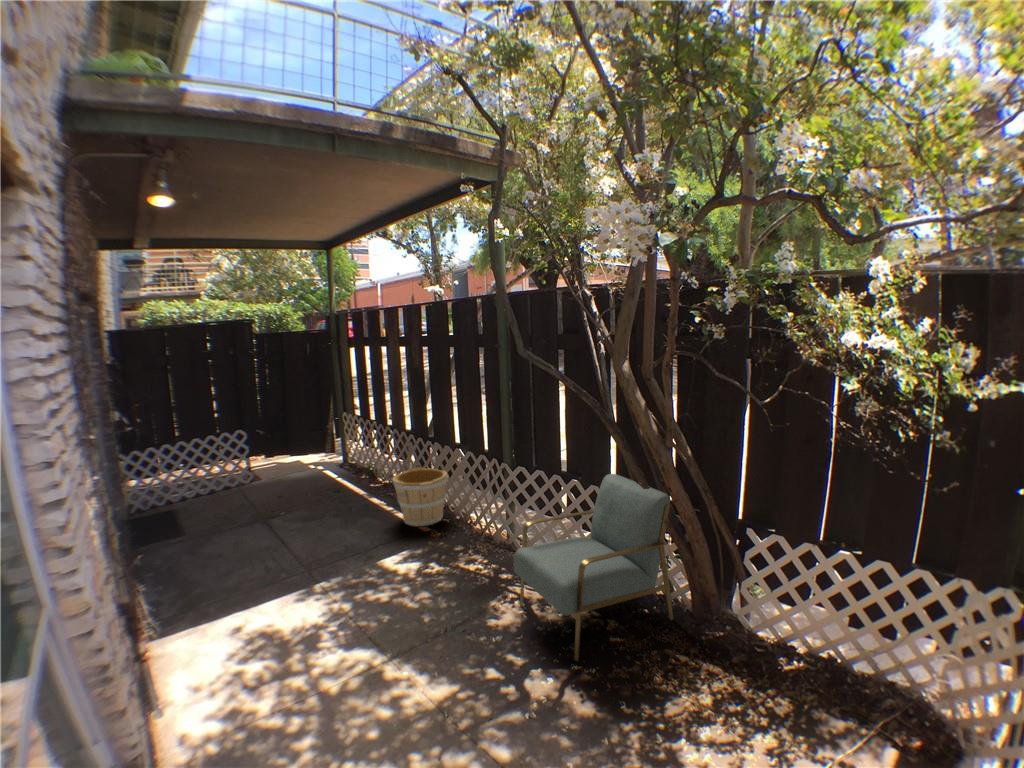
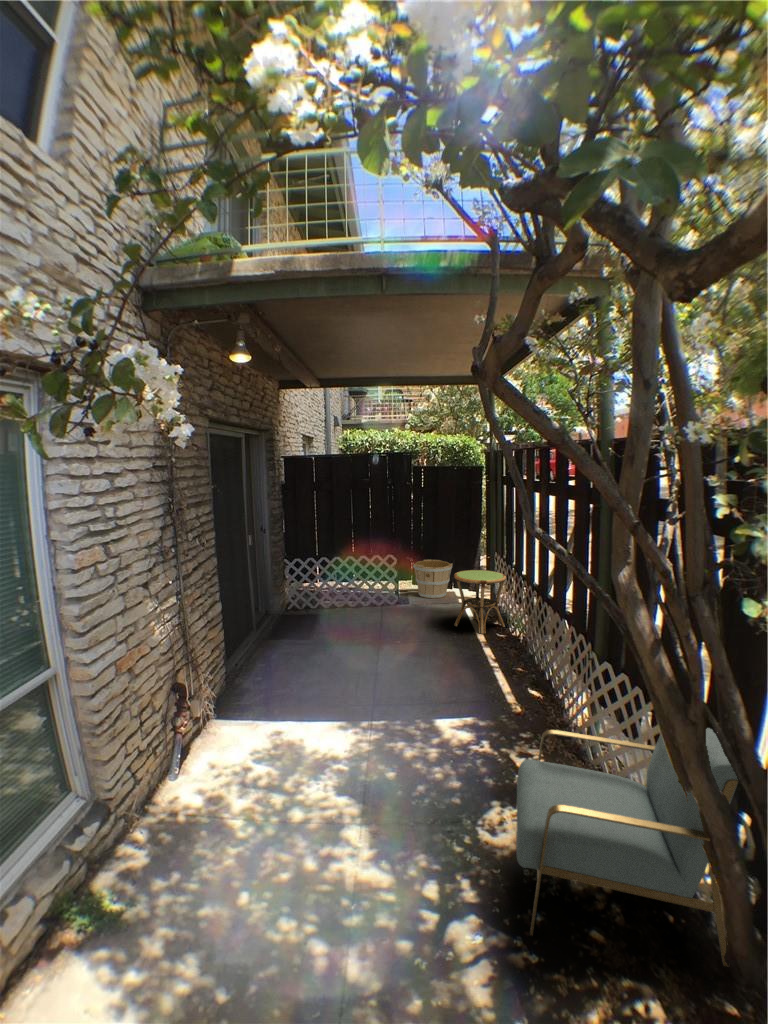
side table: none [318,430,371,488] -> present [454,570,506,634]
wooden bucket: present [393,468,448,527] -> present [413,560,452,599]

